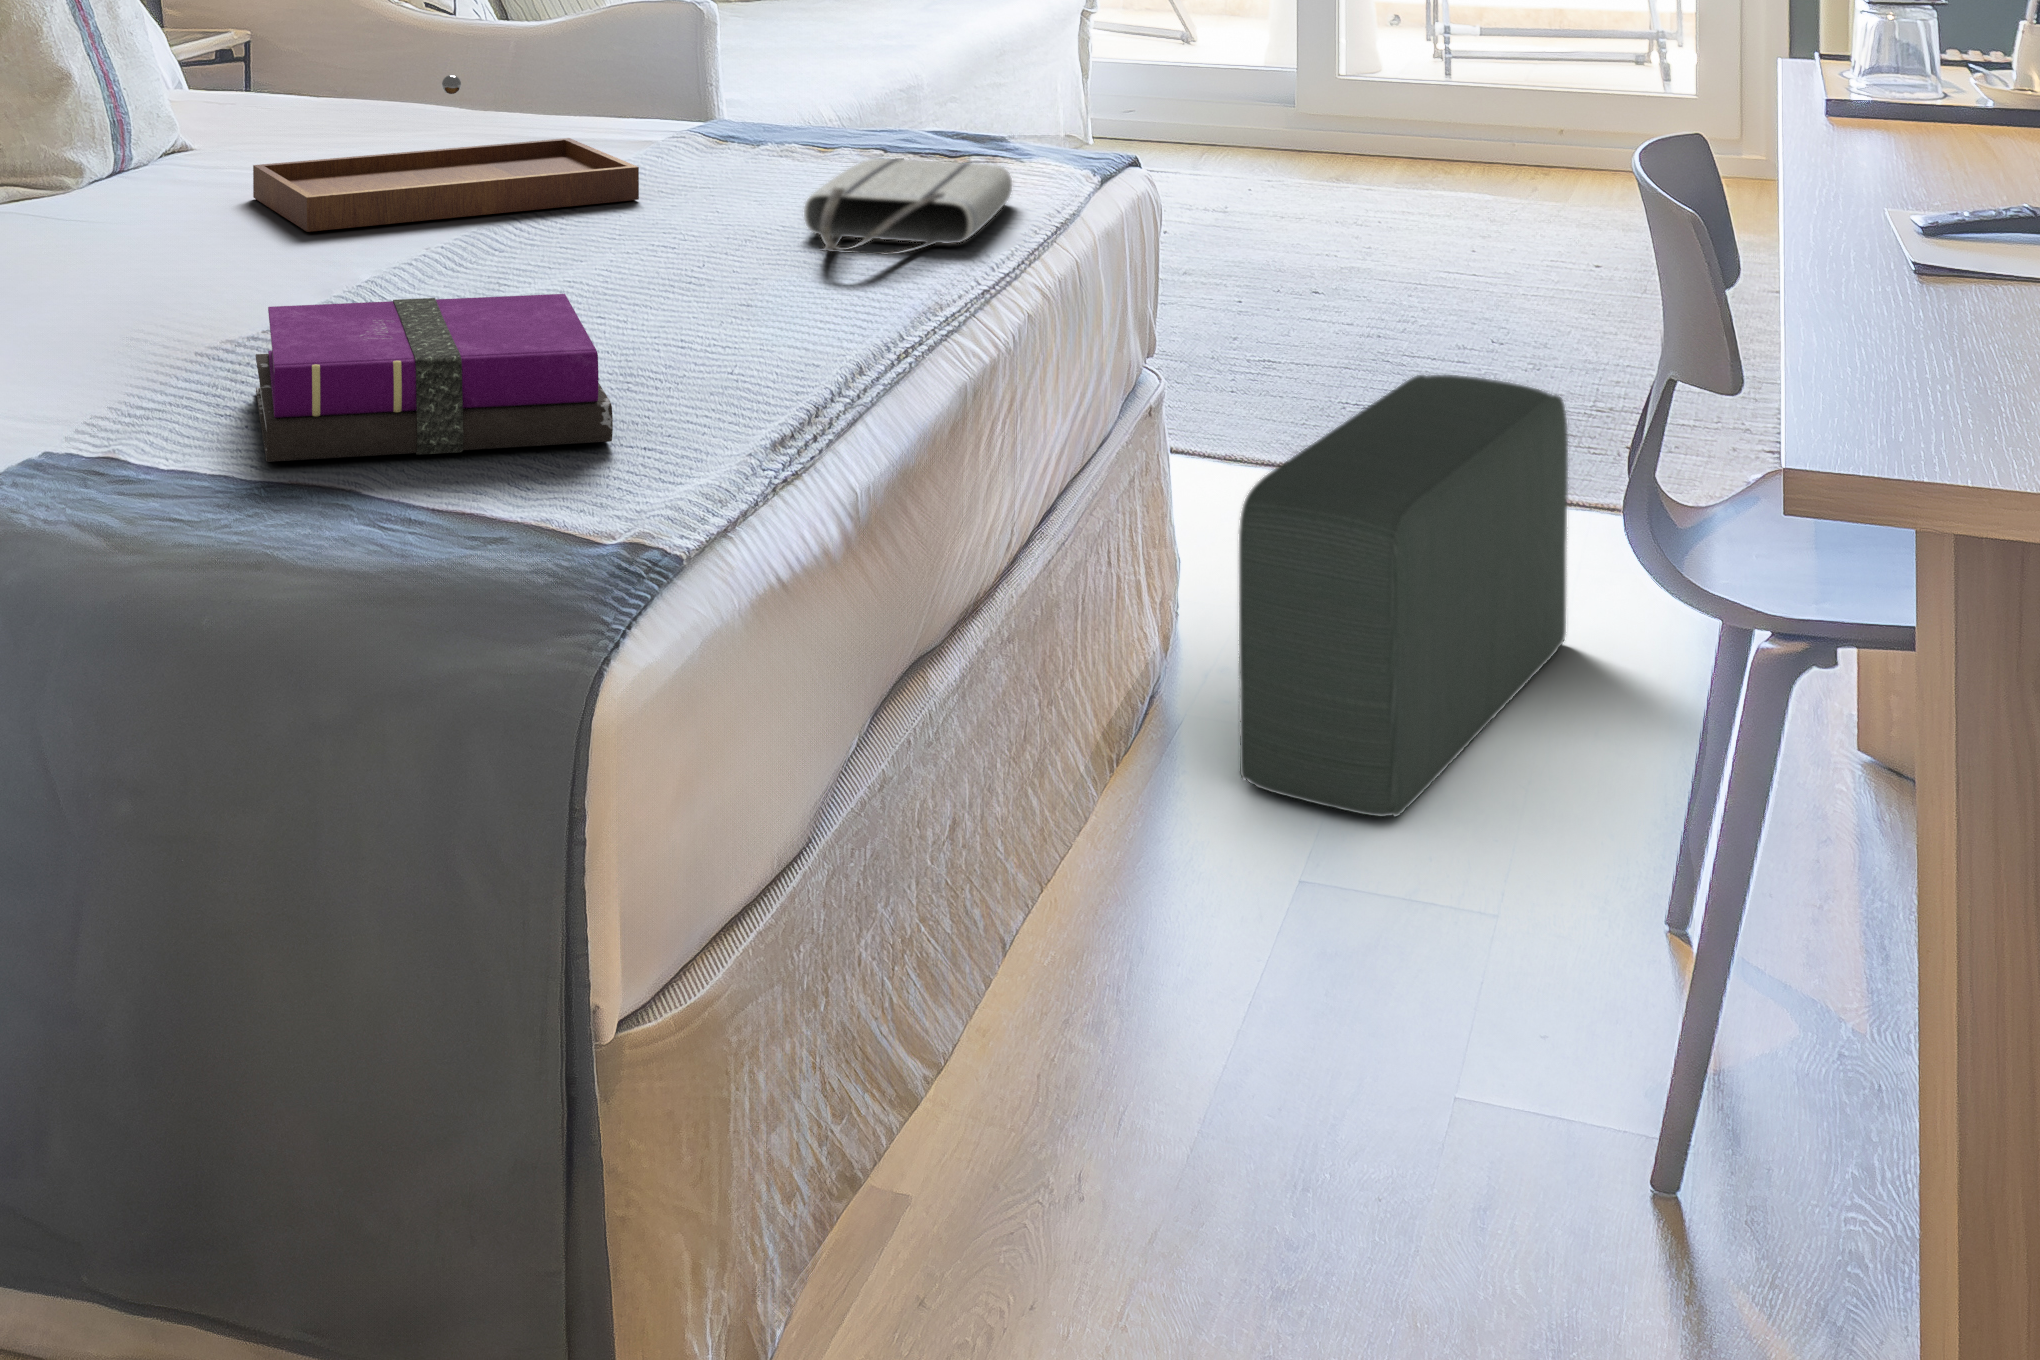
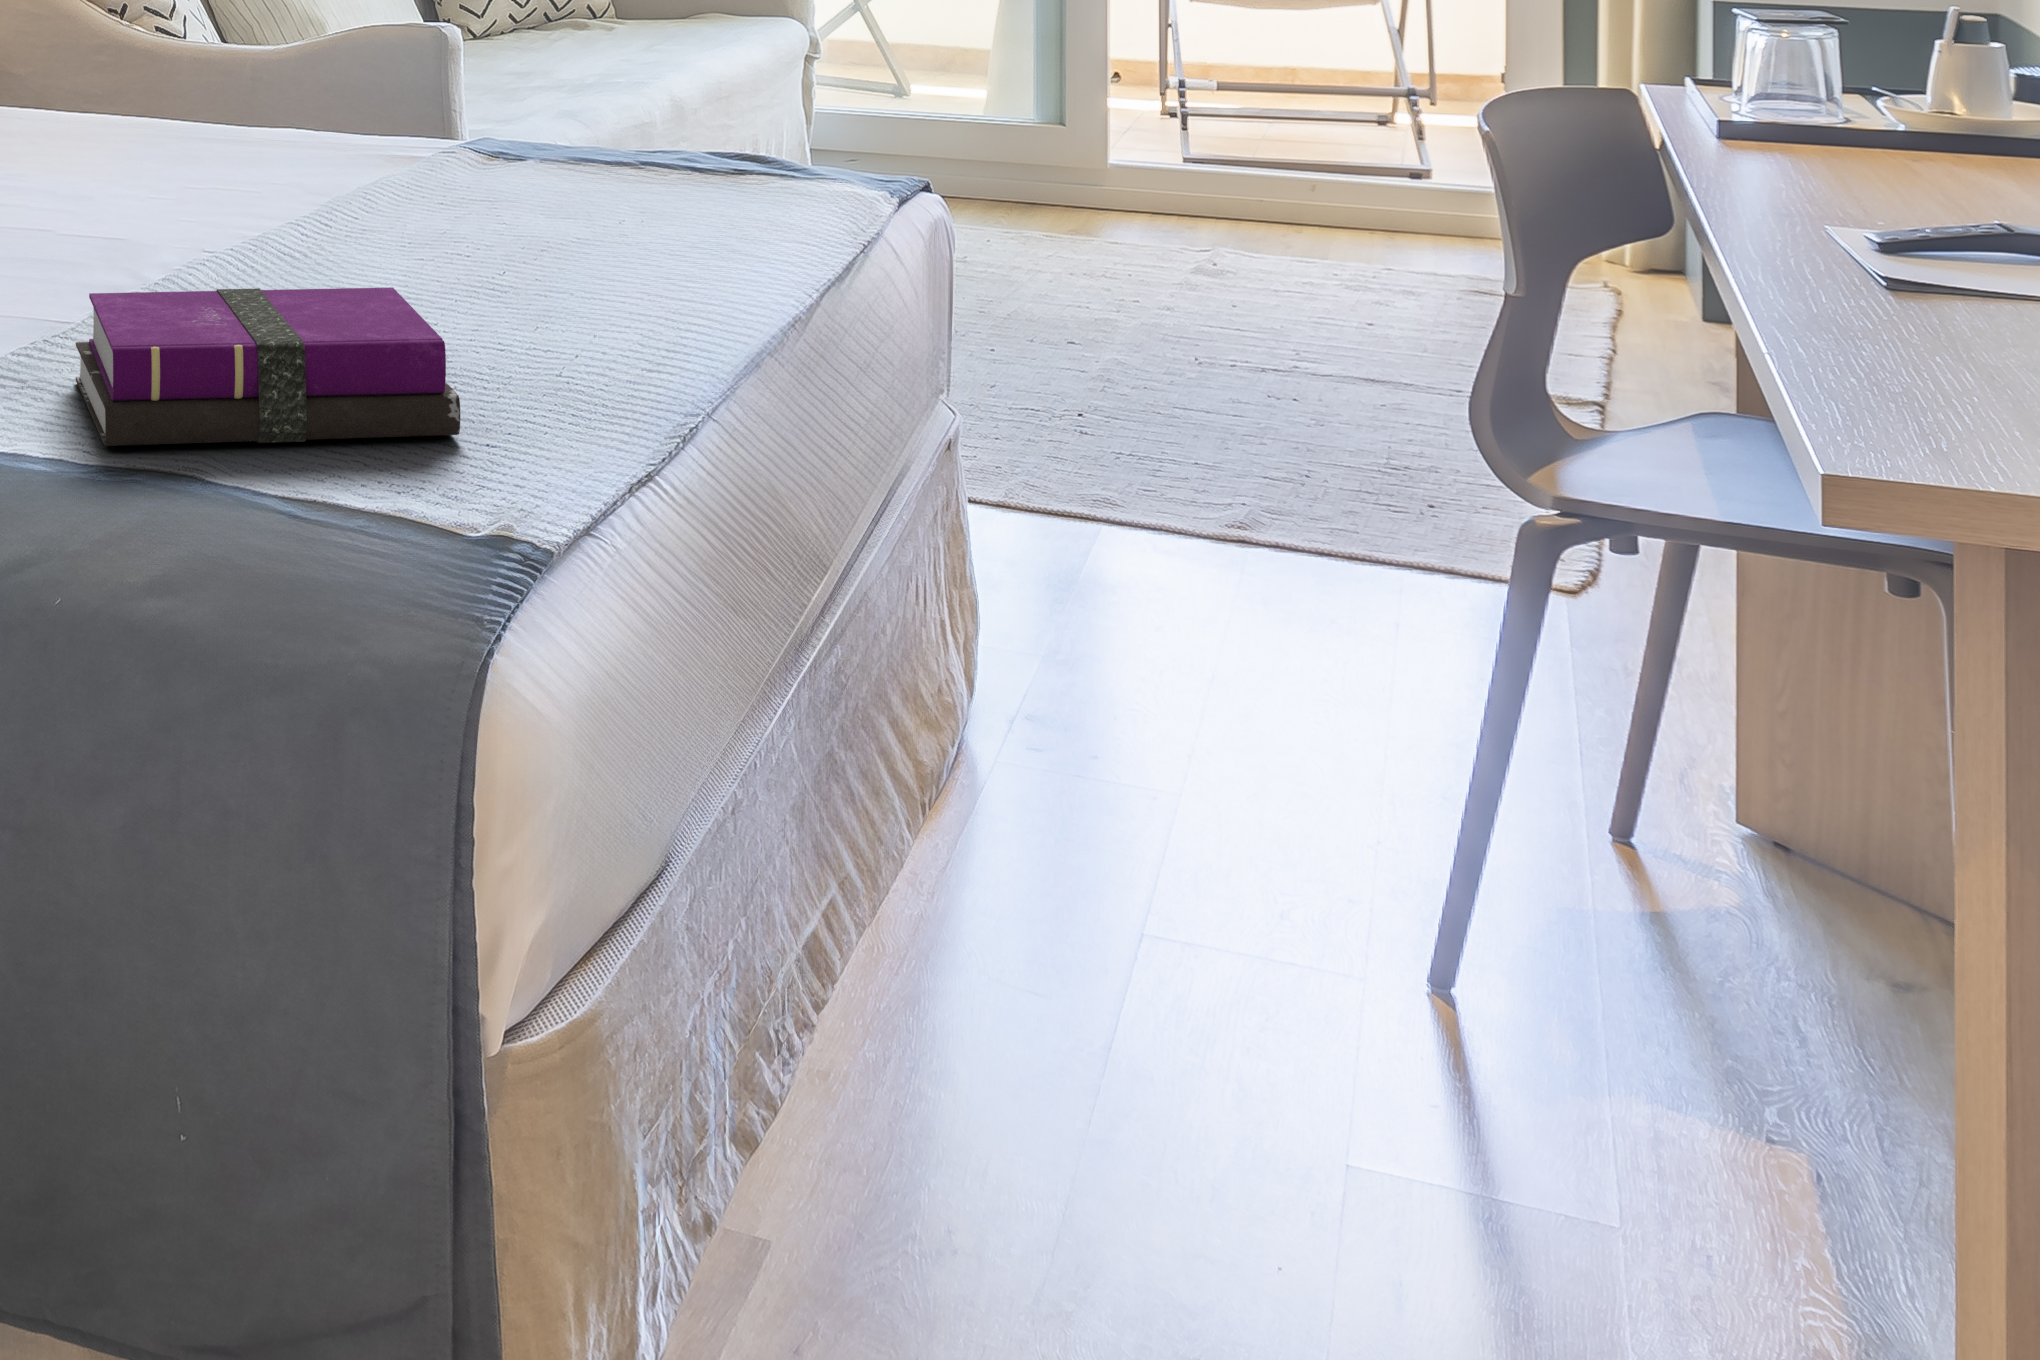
tray: present [253,75,639,232] -> none [27,80,424,234]
tote bag: present [804,158,1012,253] -> none [606,174,817,265]
pouf: present [1239,375,1568,816] -> none [1064,415,1395,868]

